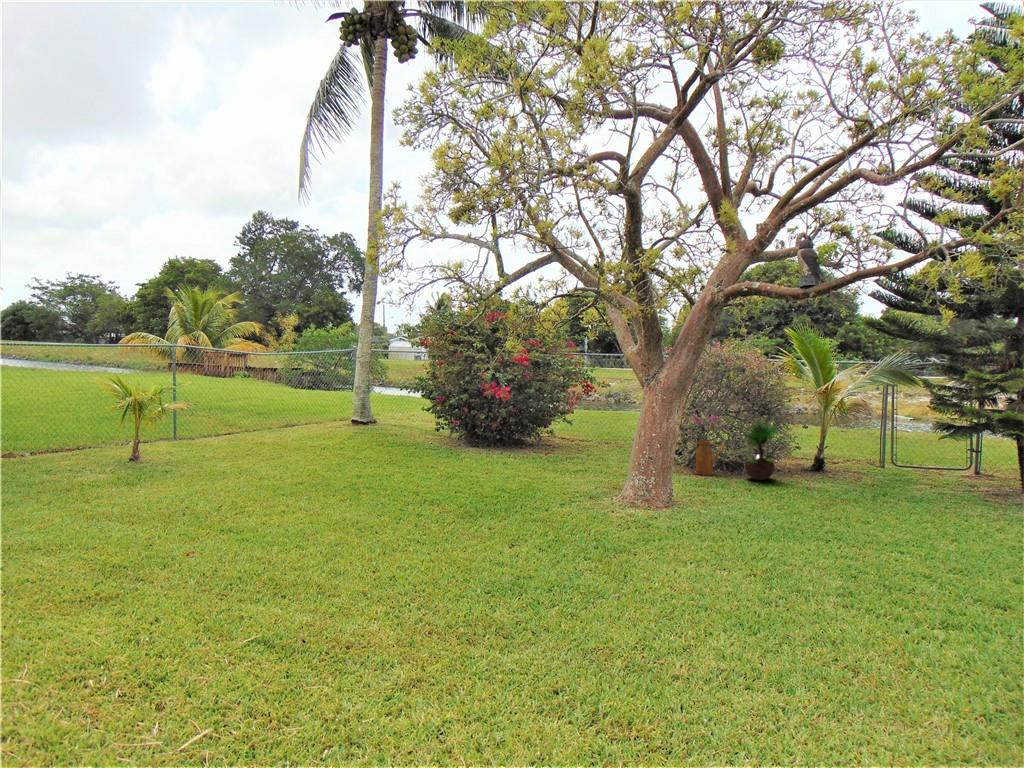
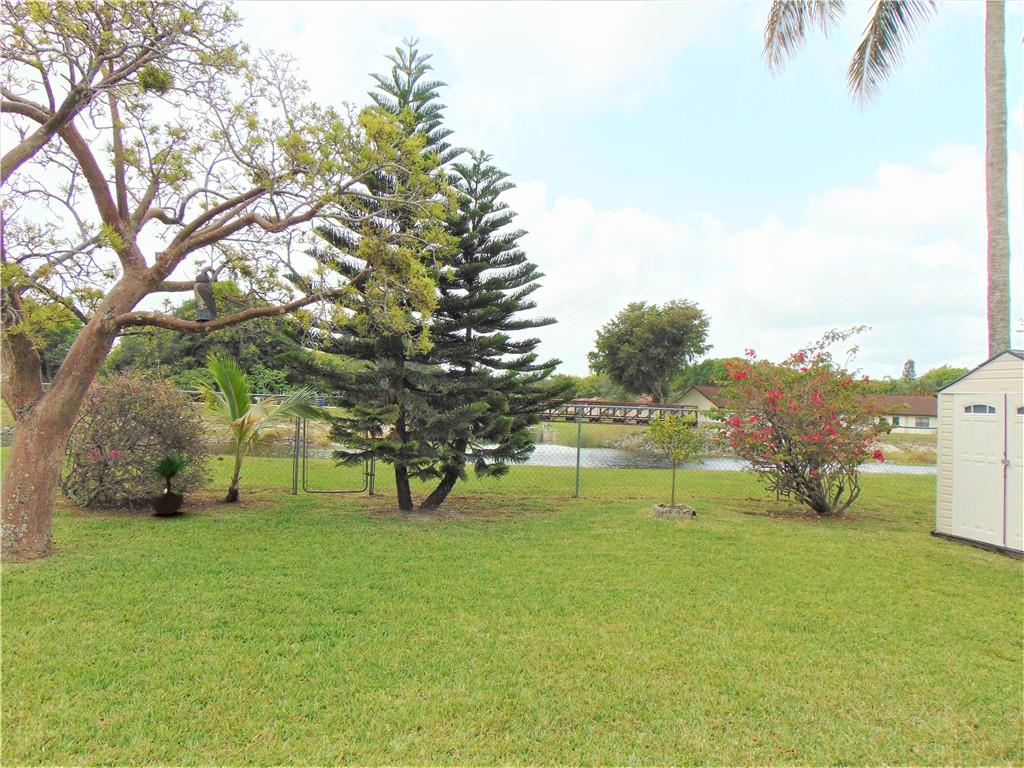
watering can: present [692,440,726,476] -> none [90,477,132,516]

